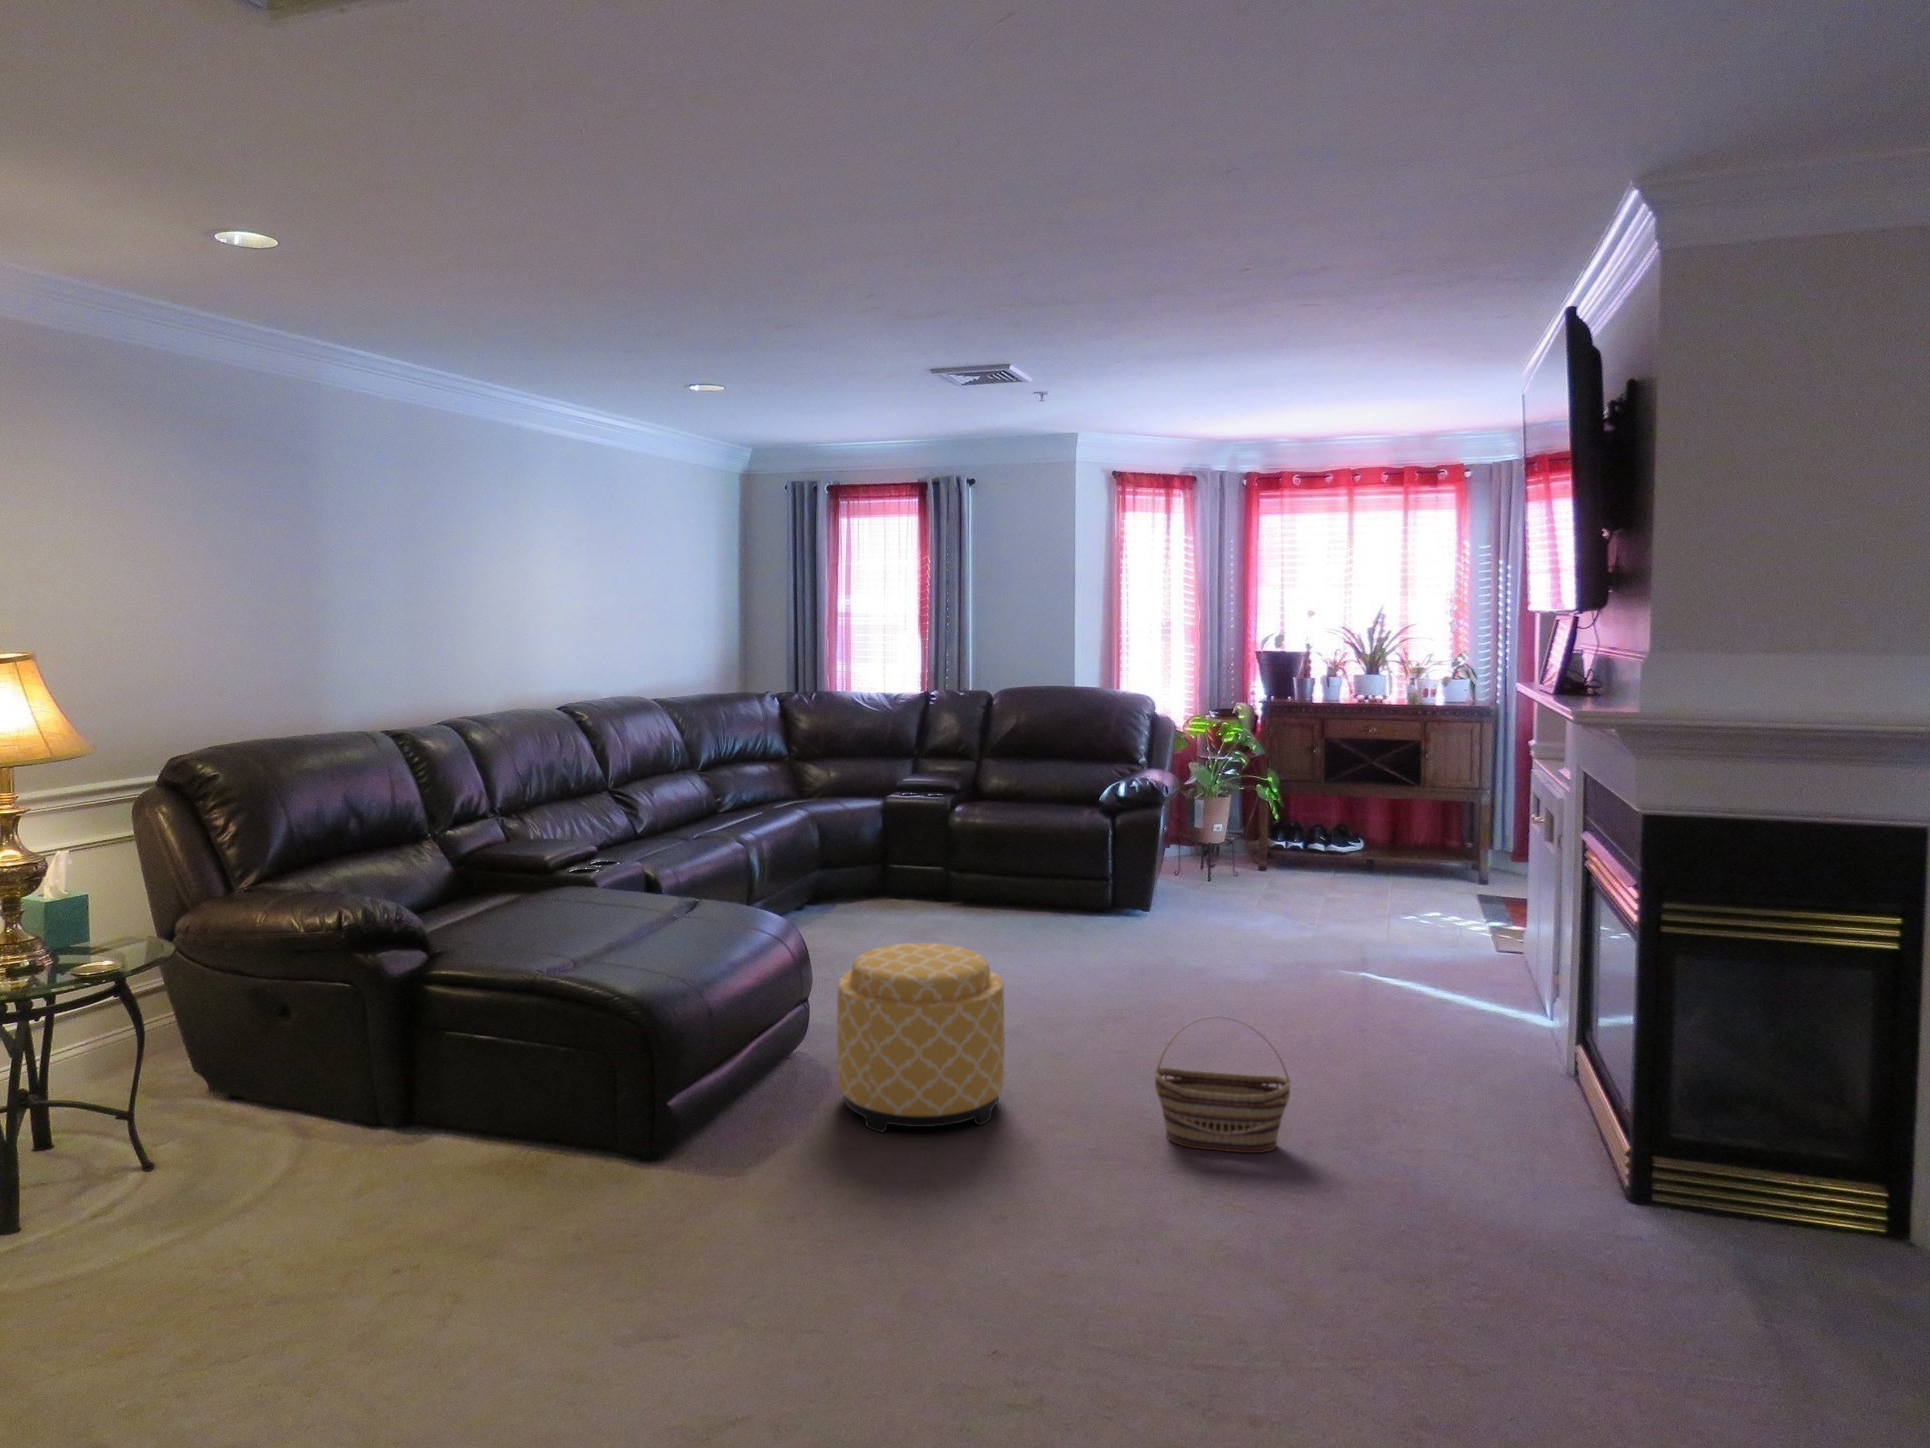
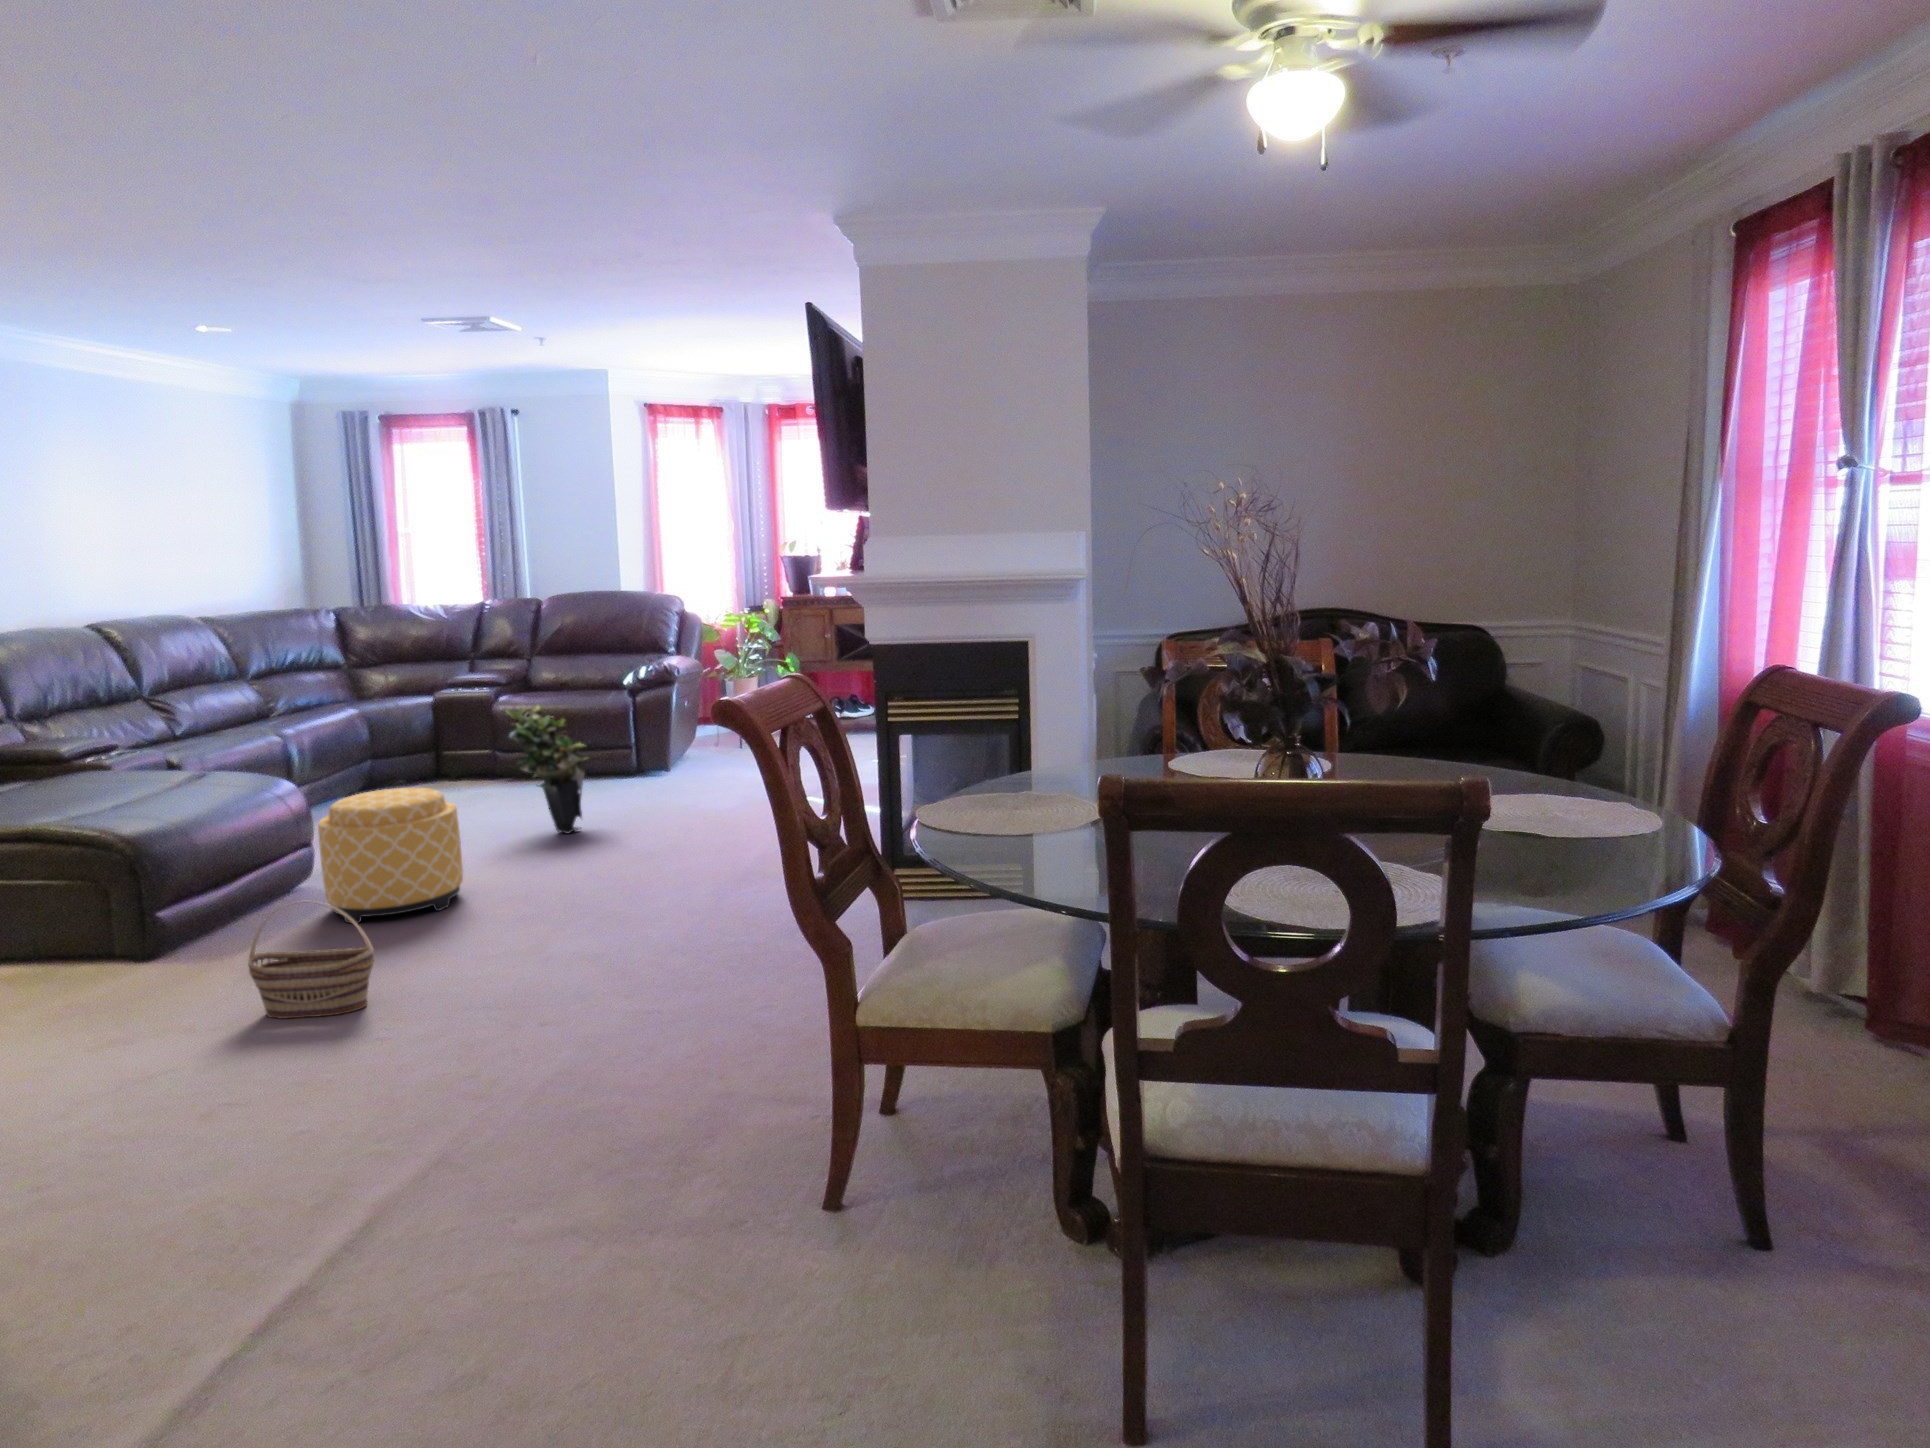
potted plant: none [1012,829,1112,1005] -> present [506,705,586,834]
basket: present [1155,1016,1290,1153] -> present [248,901,374,1018]

